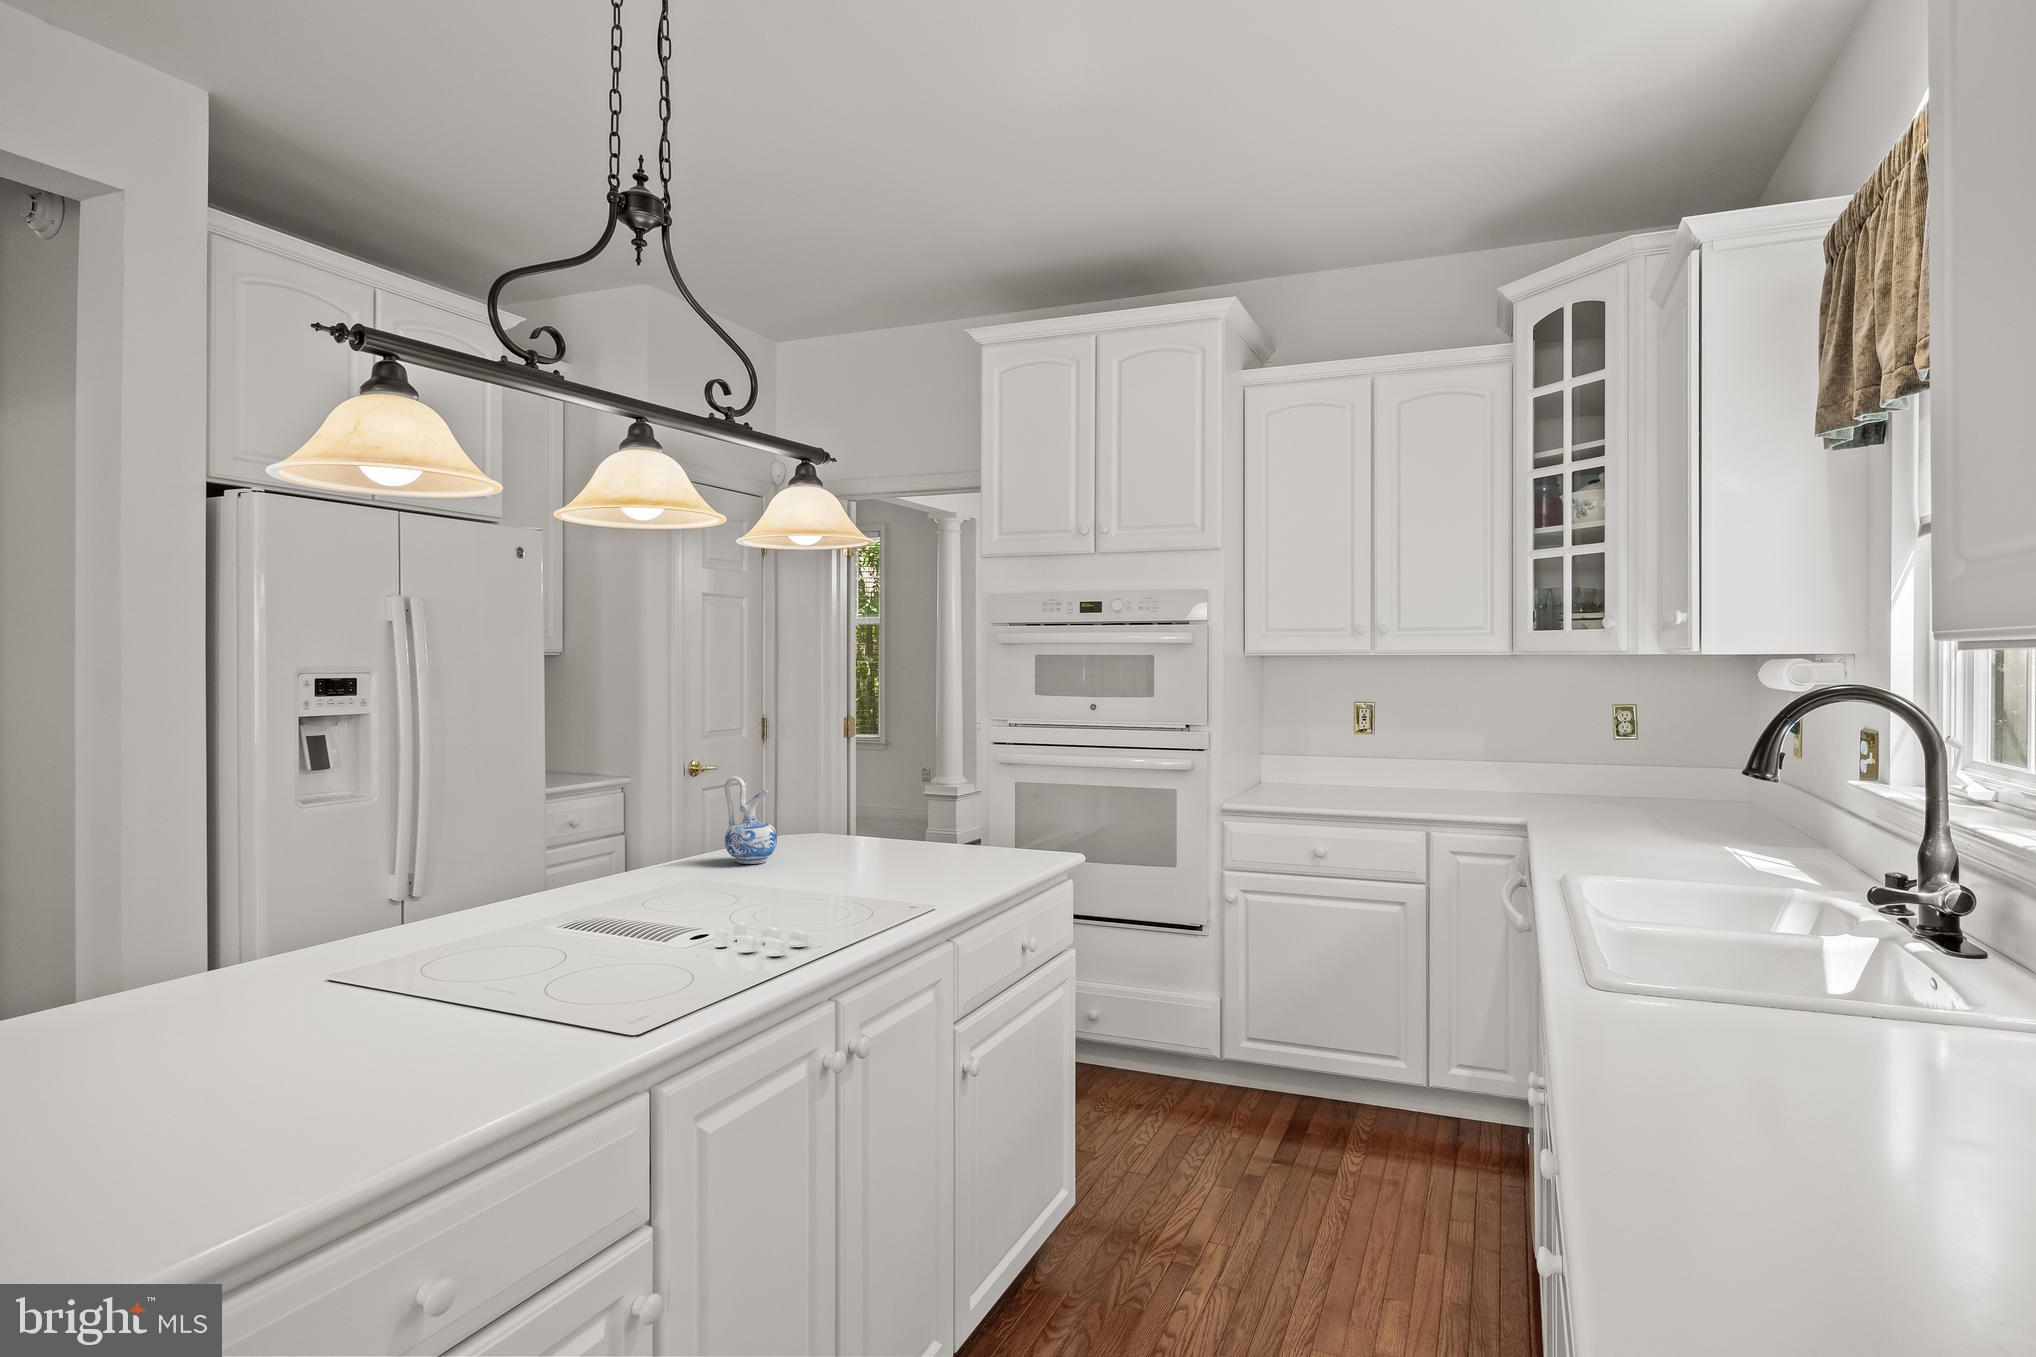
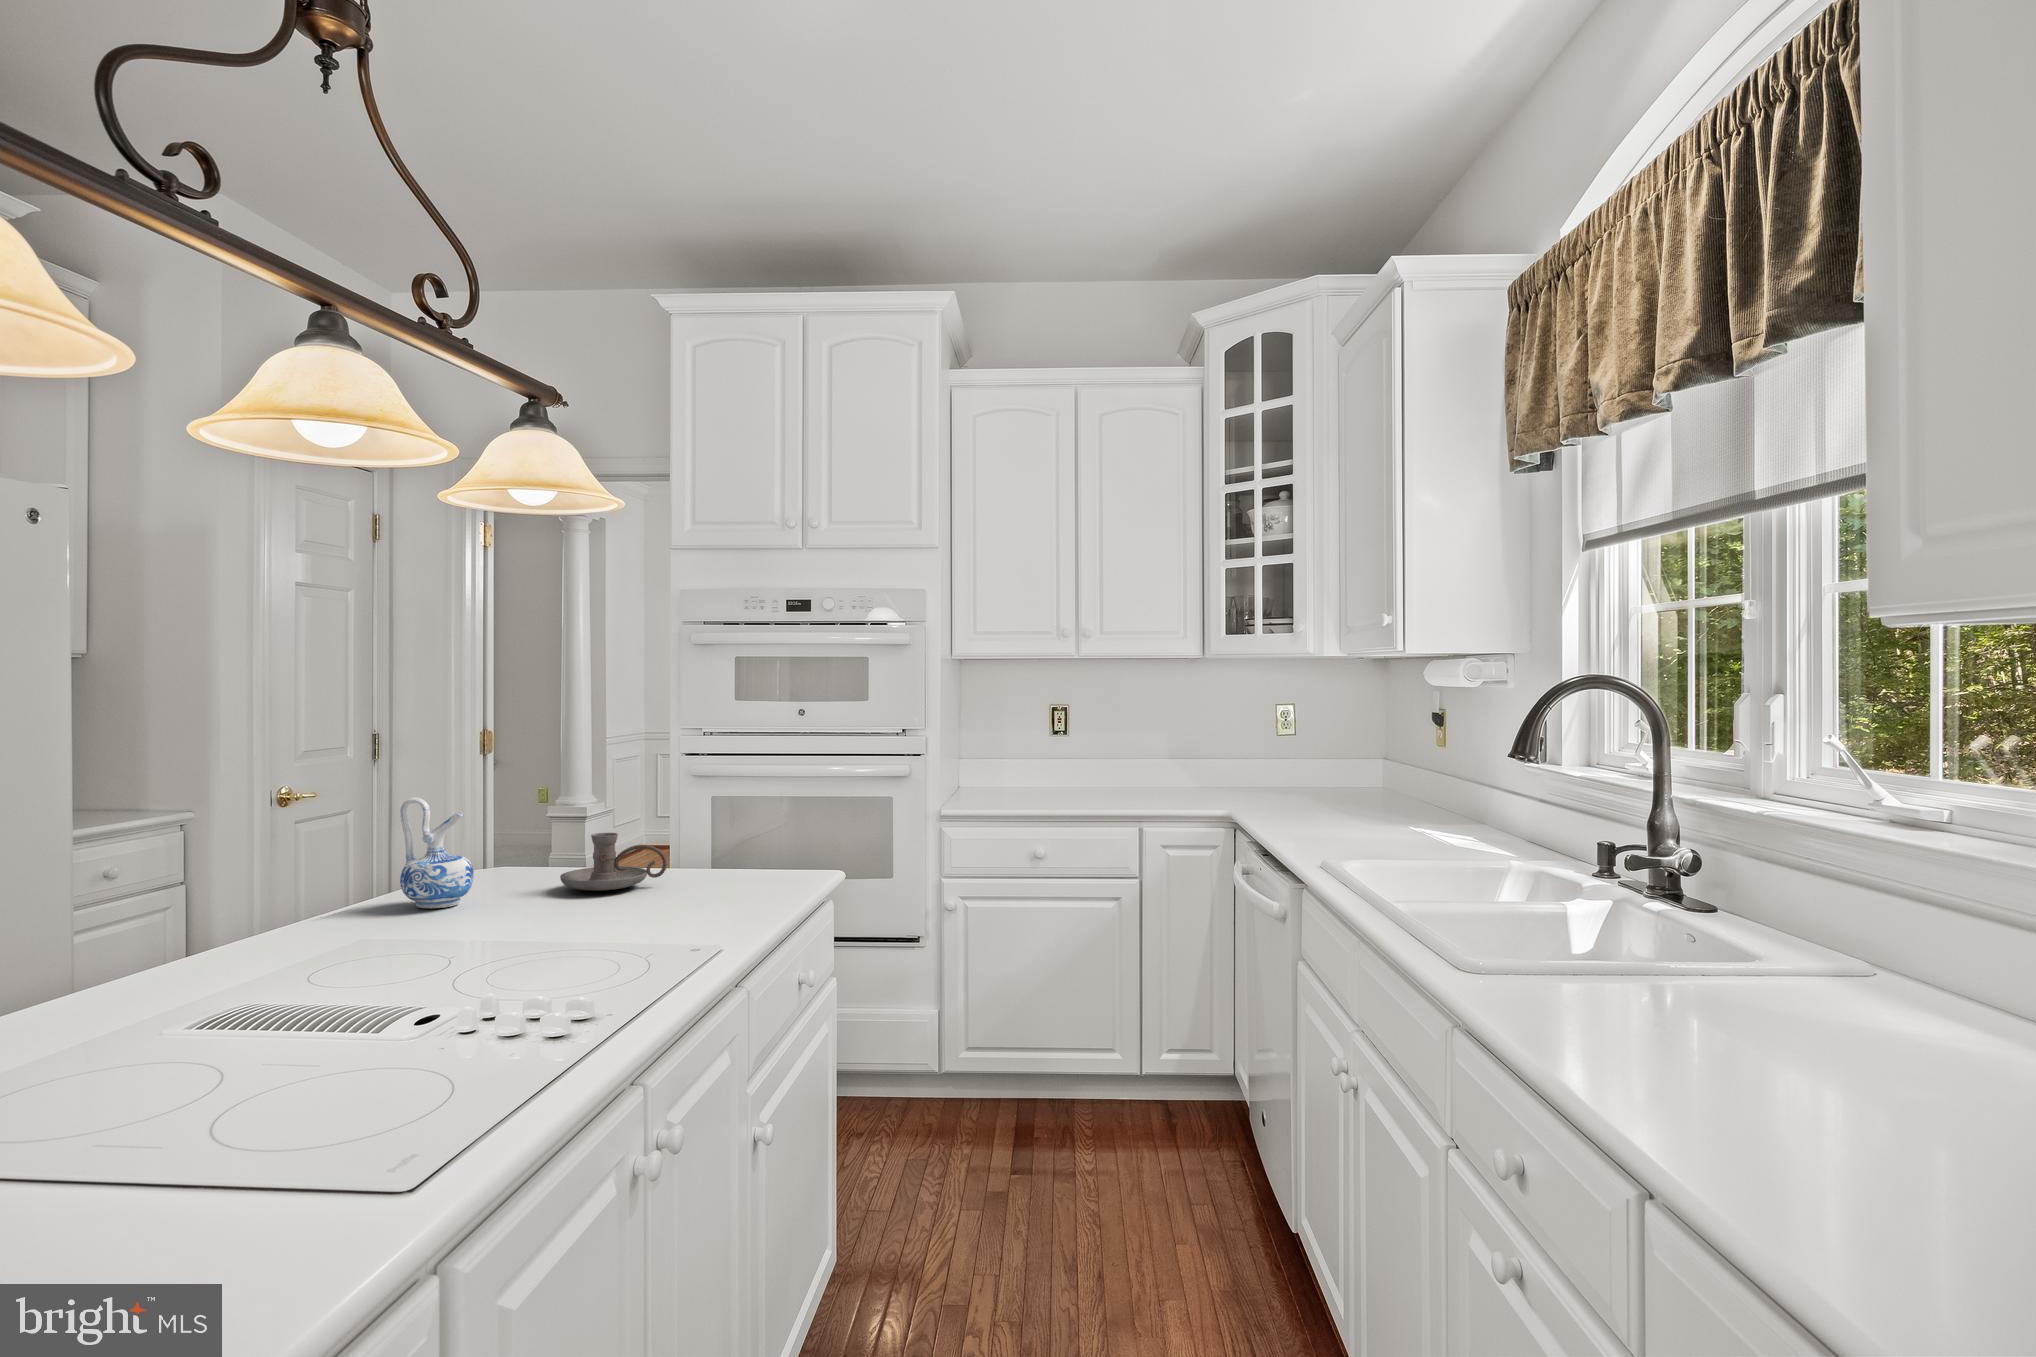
candle holder: none [843,811,926,859] -> present [560,833,667,891]

